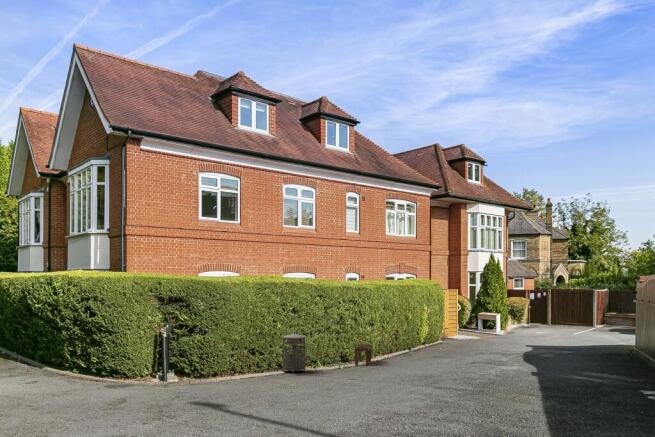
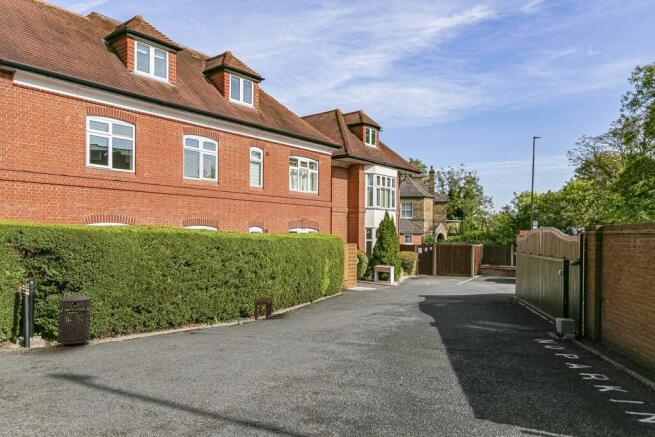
trash can: present [283,334,305,373] -> present [57,295,91,347]

